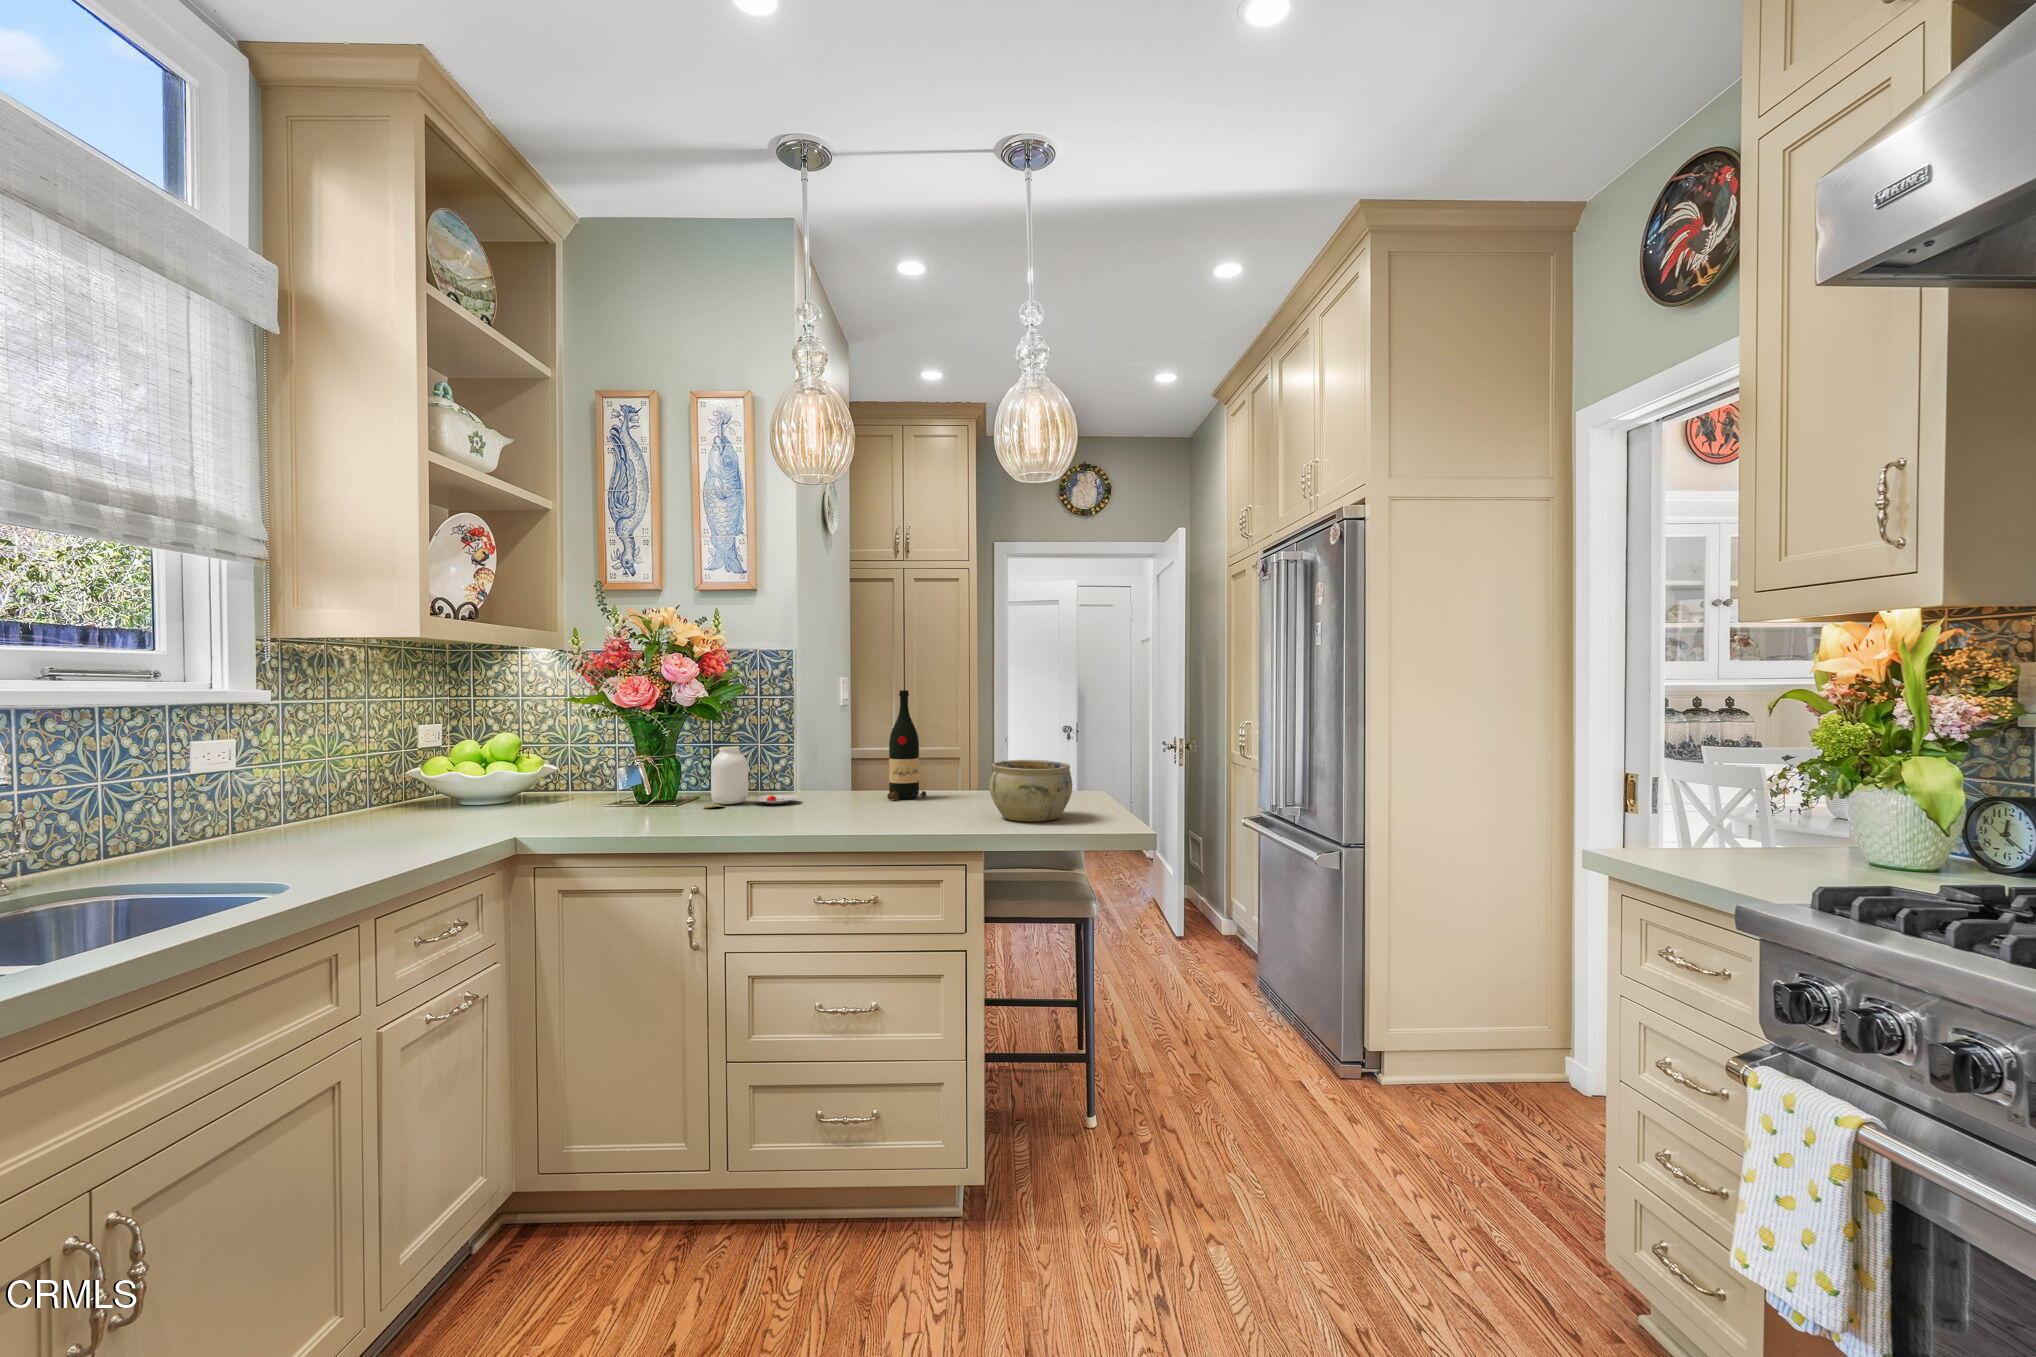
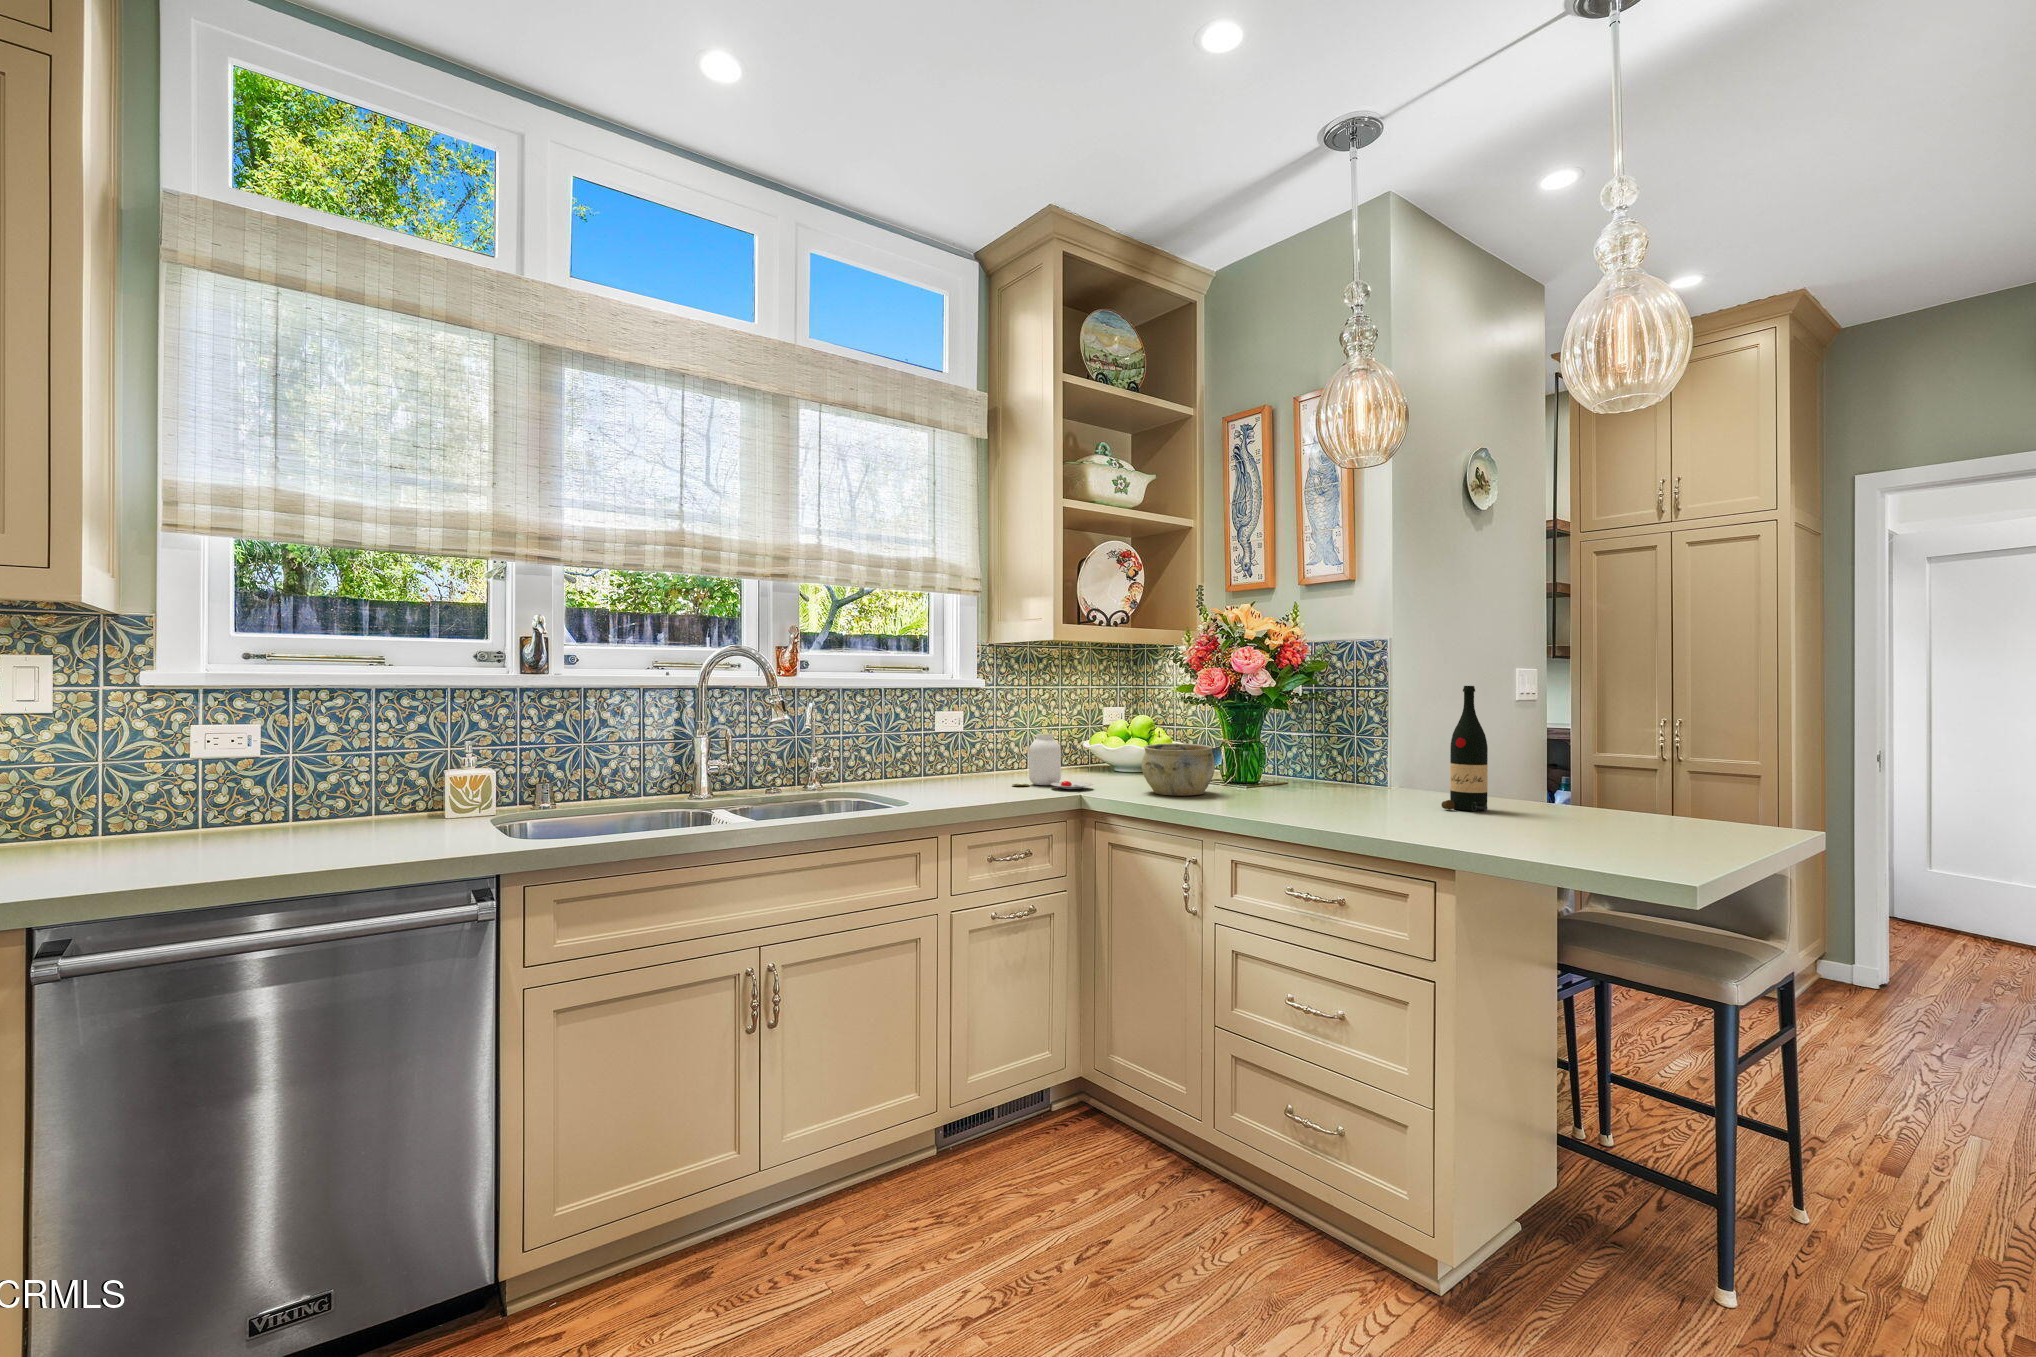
jar: present [703,747,800,808] -> present [1012,734,1093,789]
ceramic bowl: present [989,760,1073,821] -> present [1142,743,1215,796]

